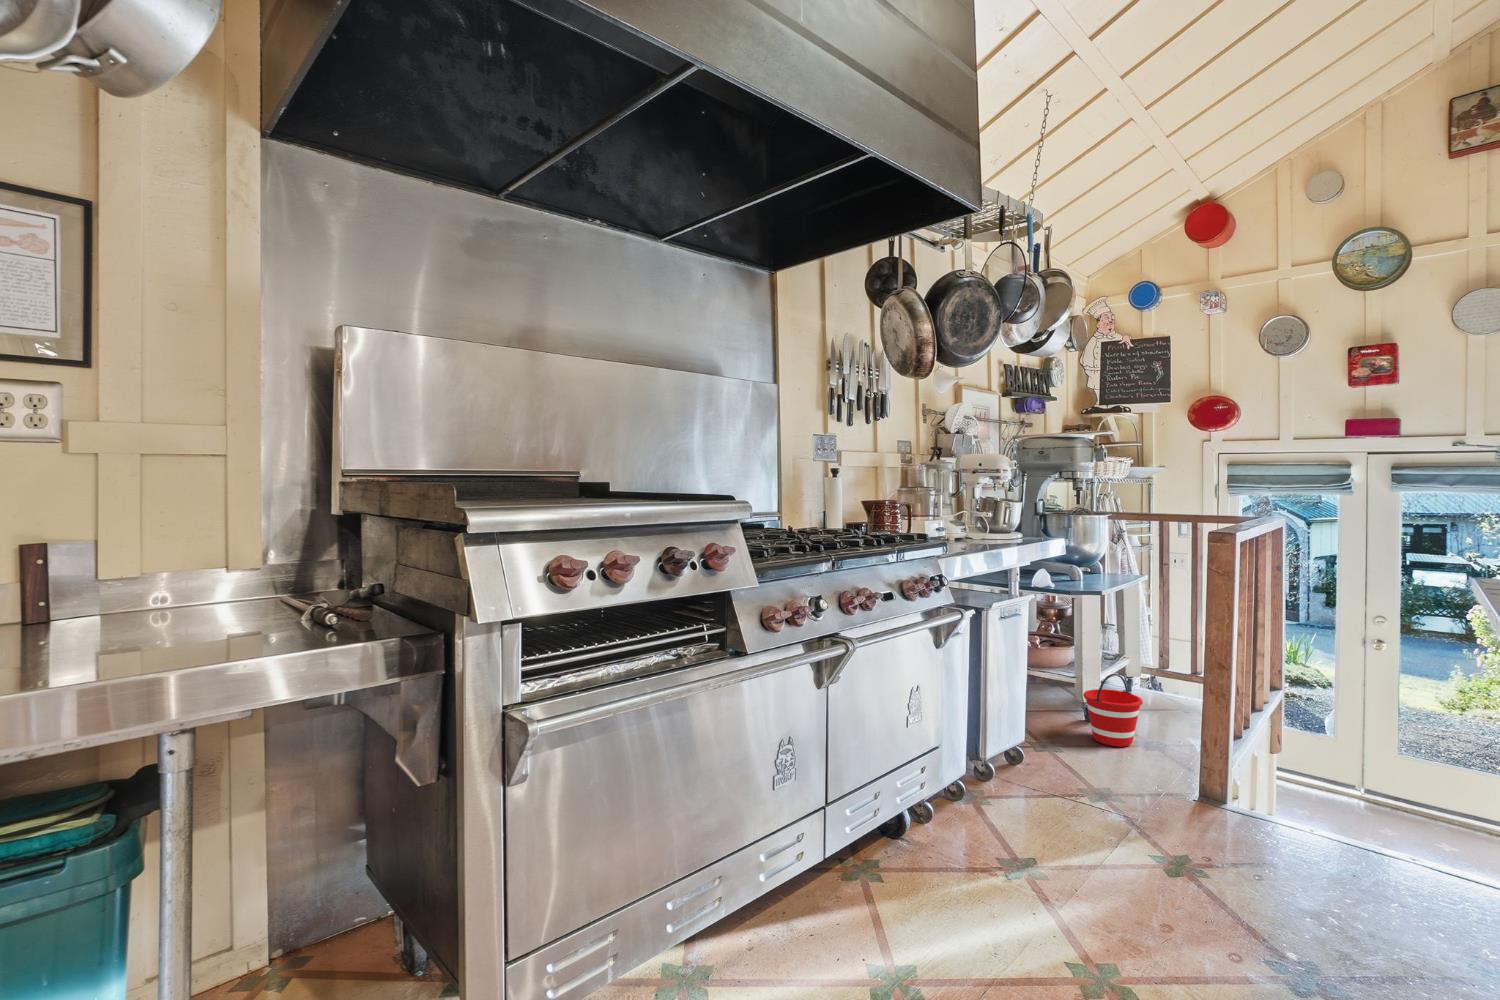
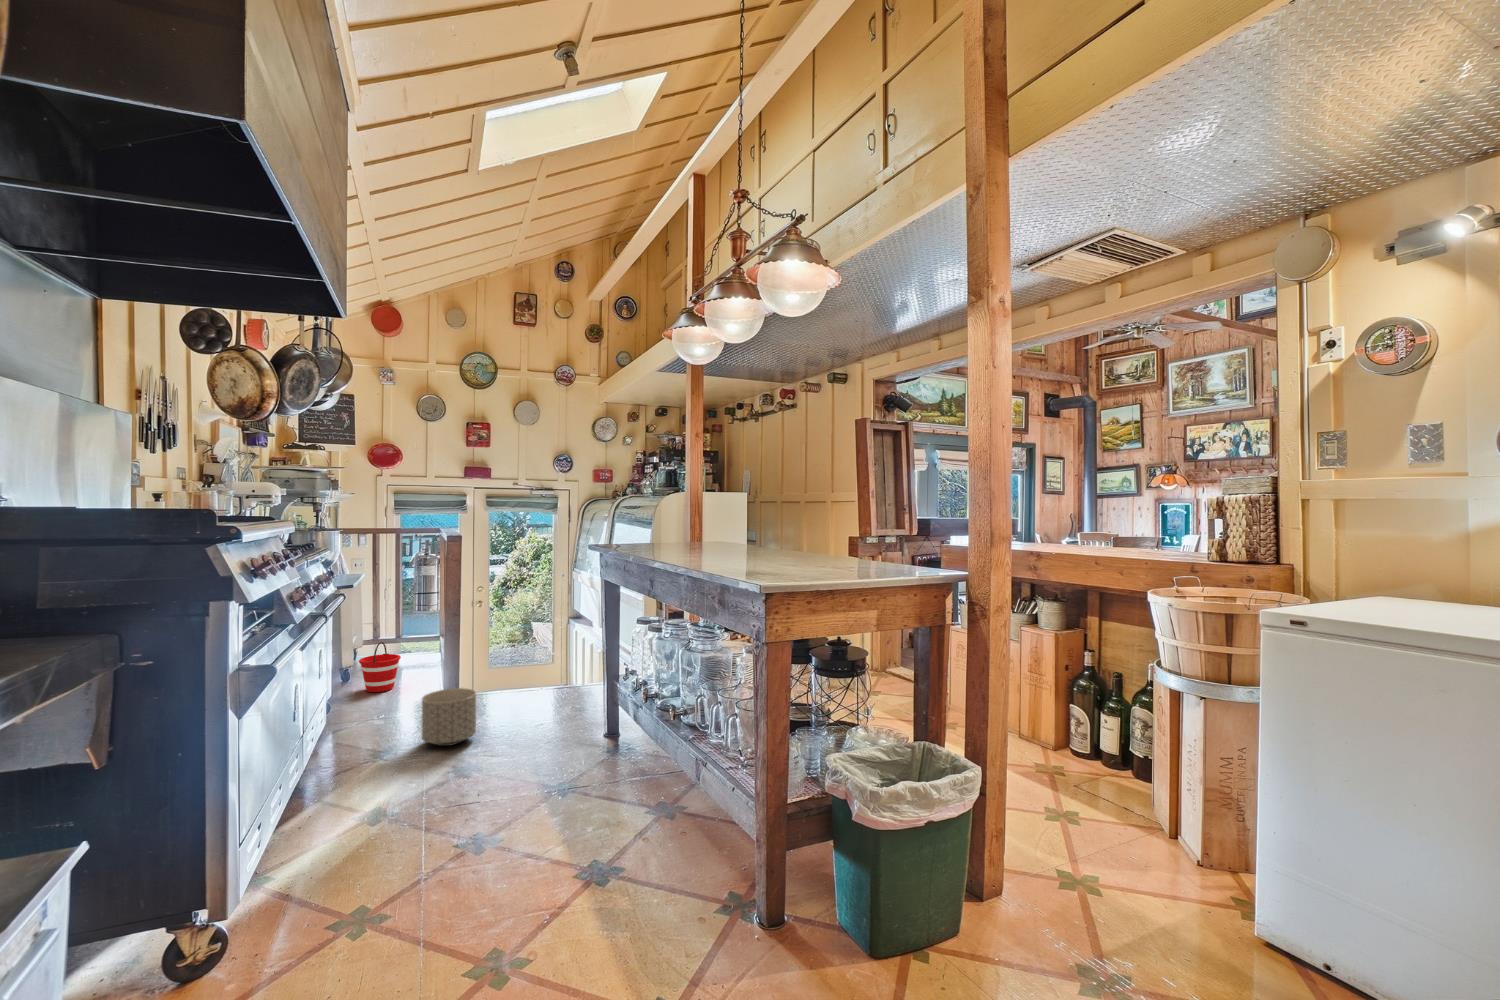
planter: none [1068,786,1166,899] -> present [422,688,476,746]

